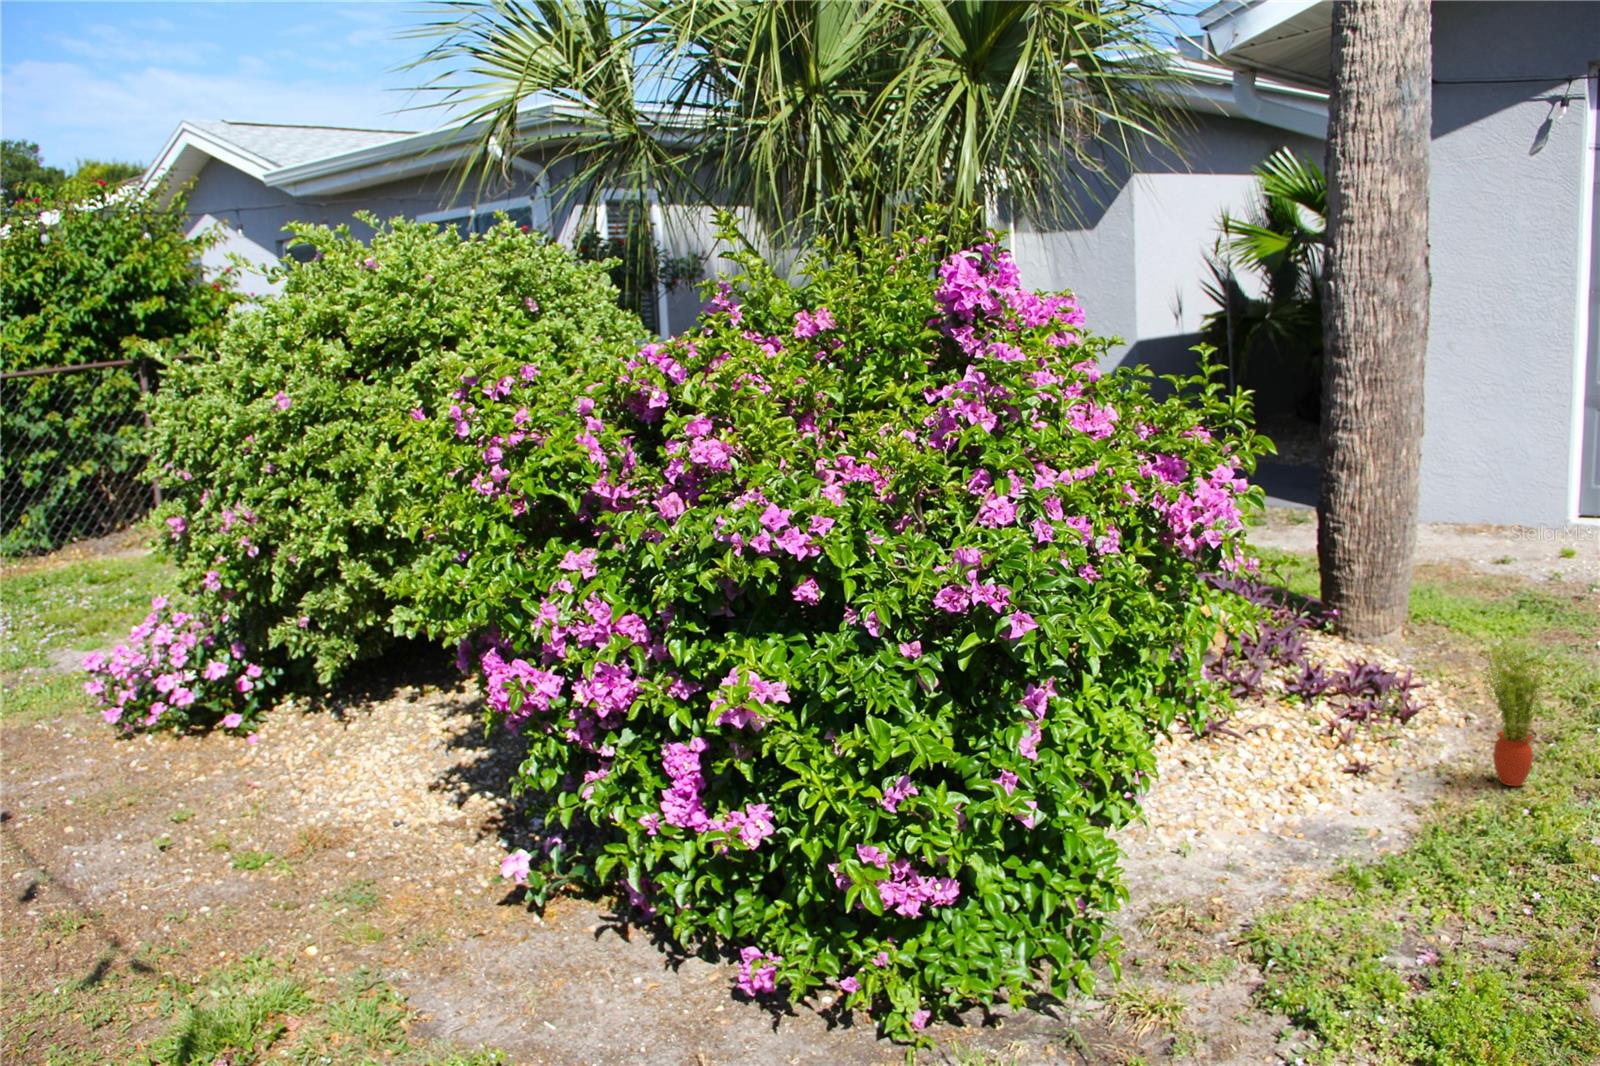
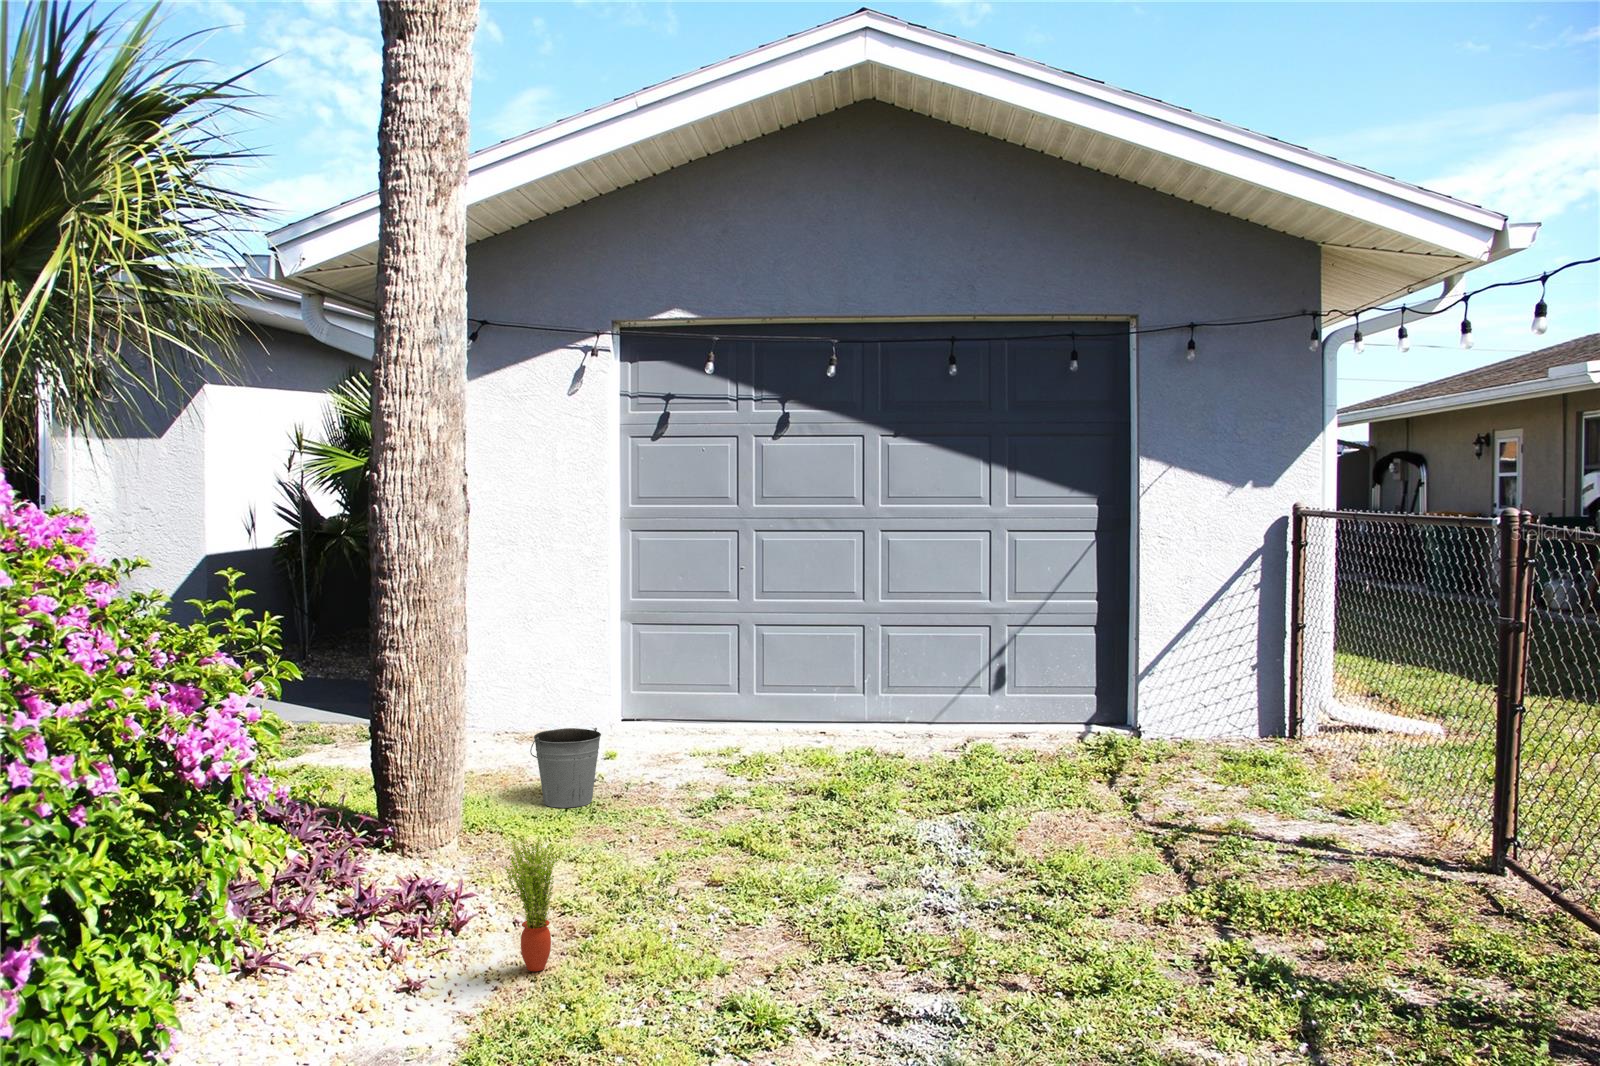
bucket: none [1472,528,1565,612] -> present [530,728,601,808]

